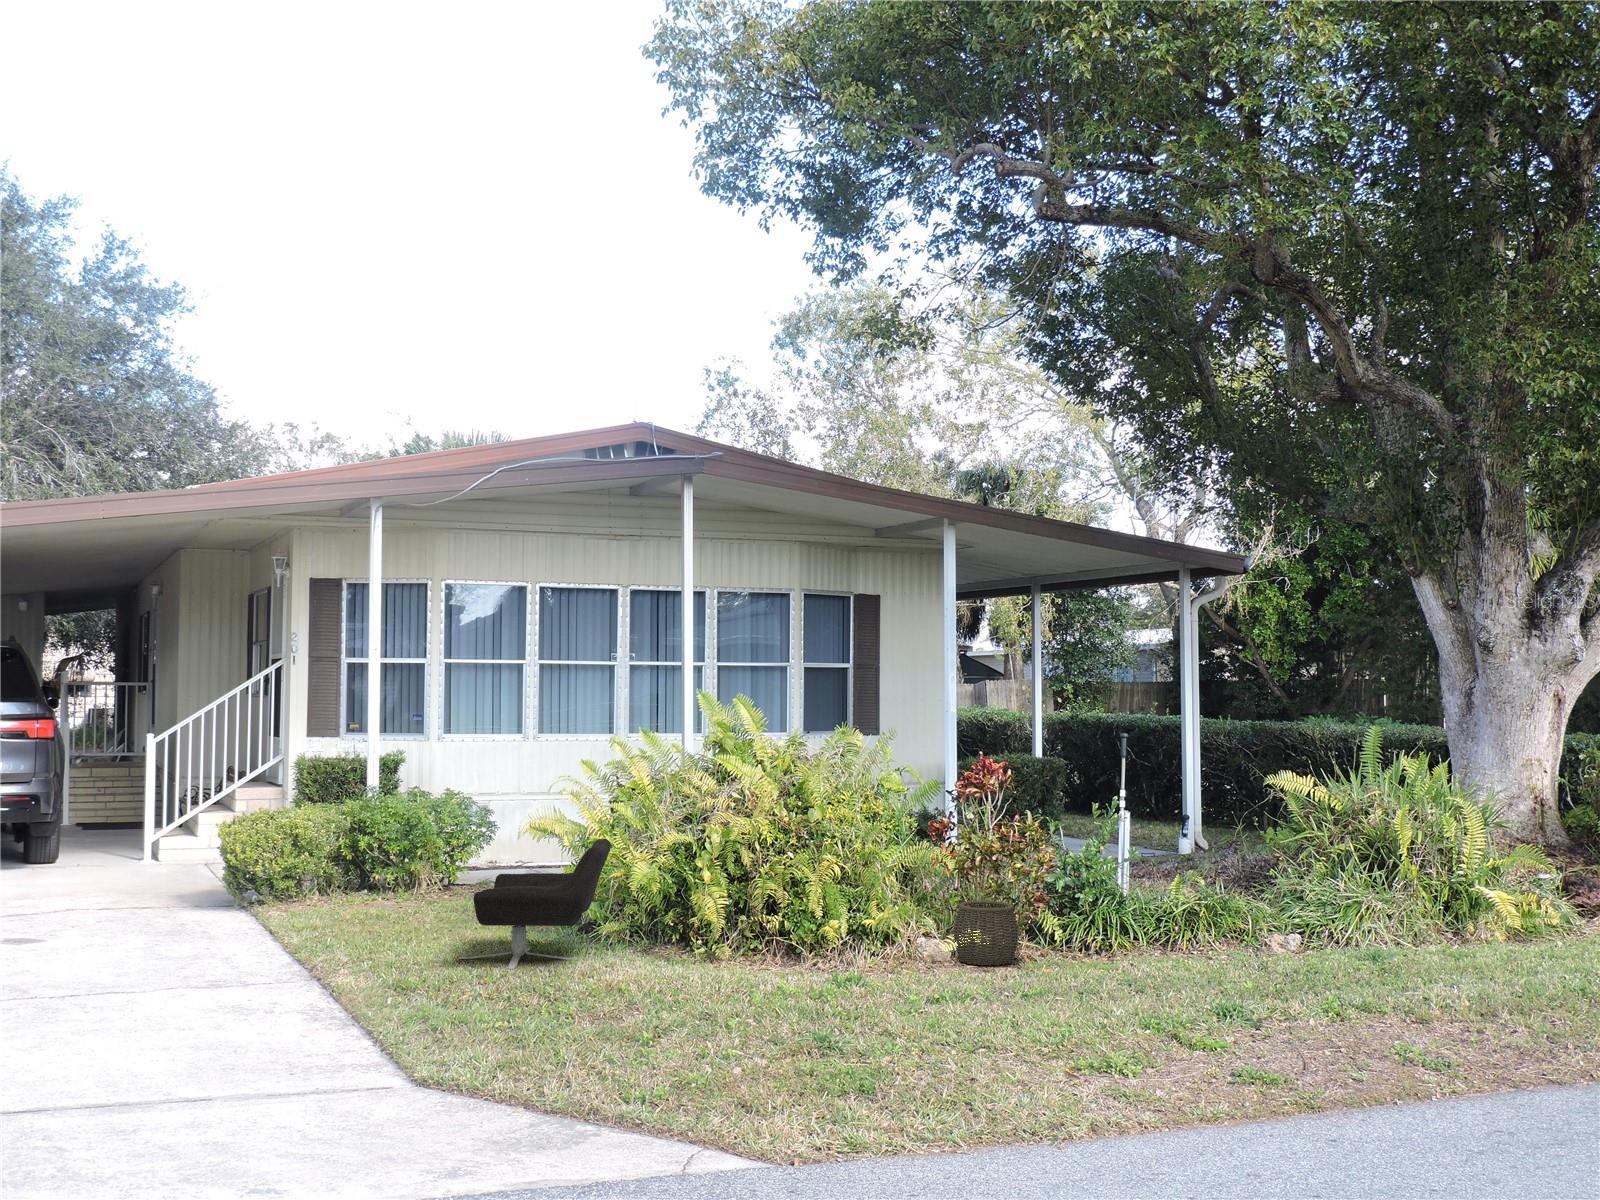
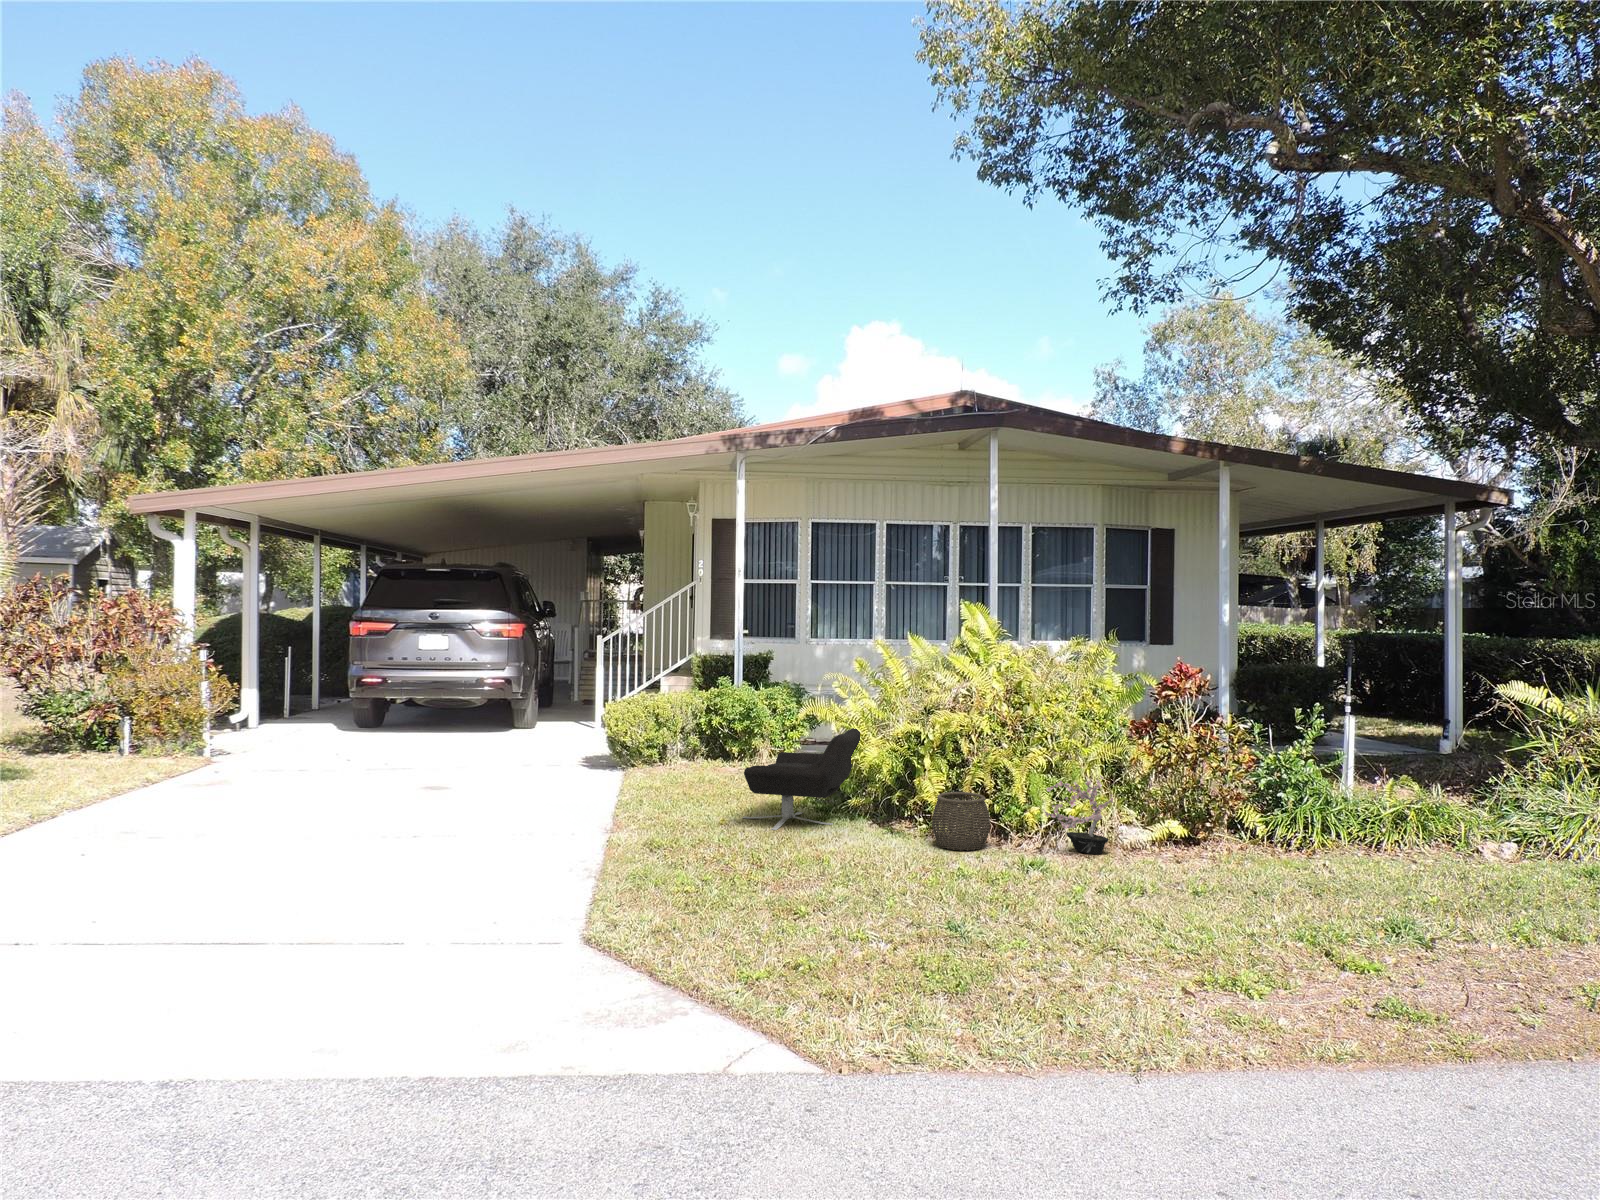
potted plant: none [840,879,921,971] -> present [1044,775,1113,854]
woven basket: present [953,901,1019,966] -> present [932,792,990,851]

